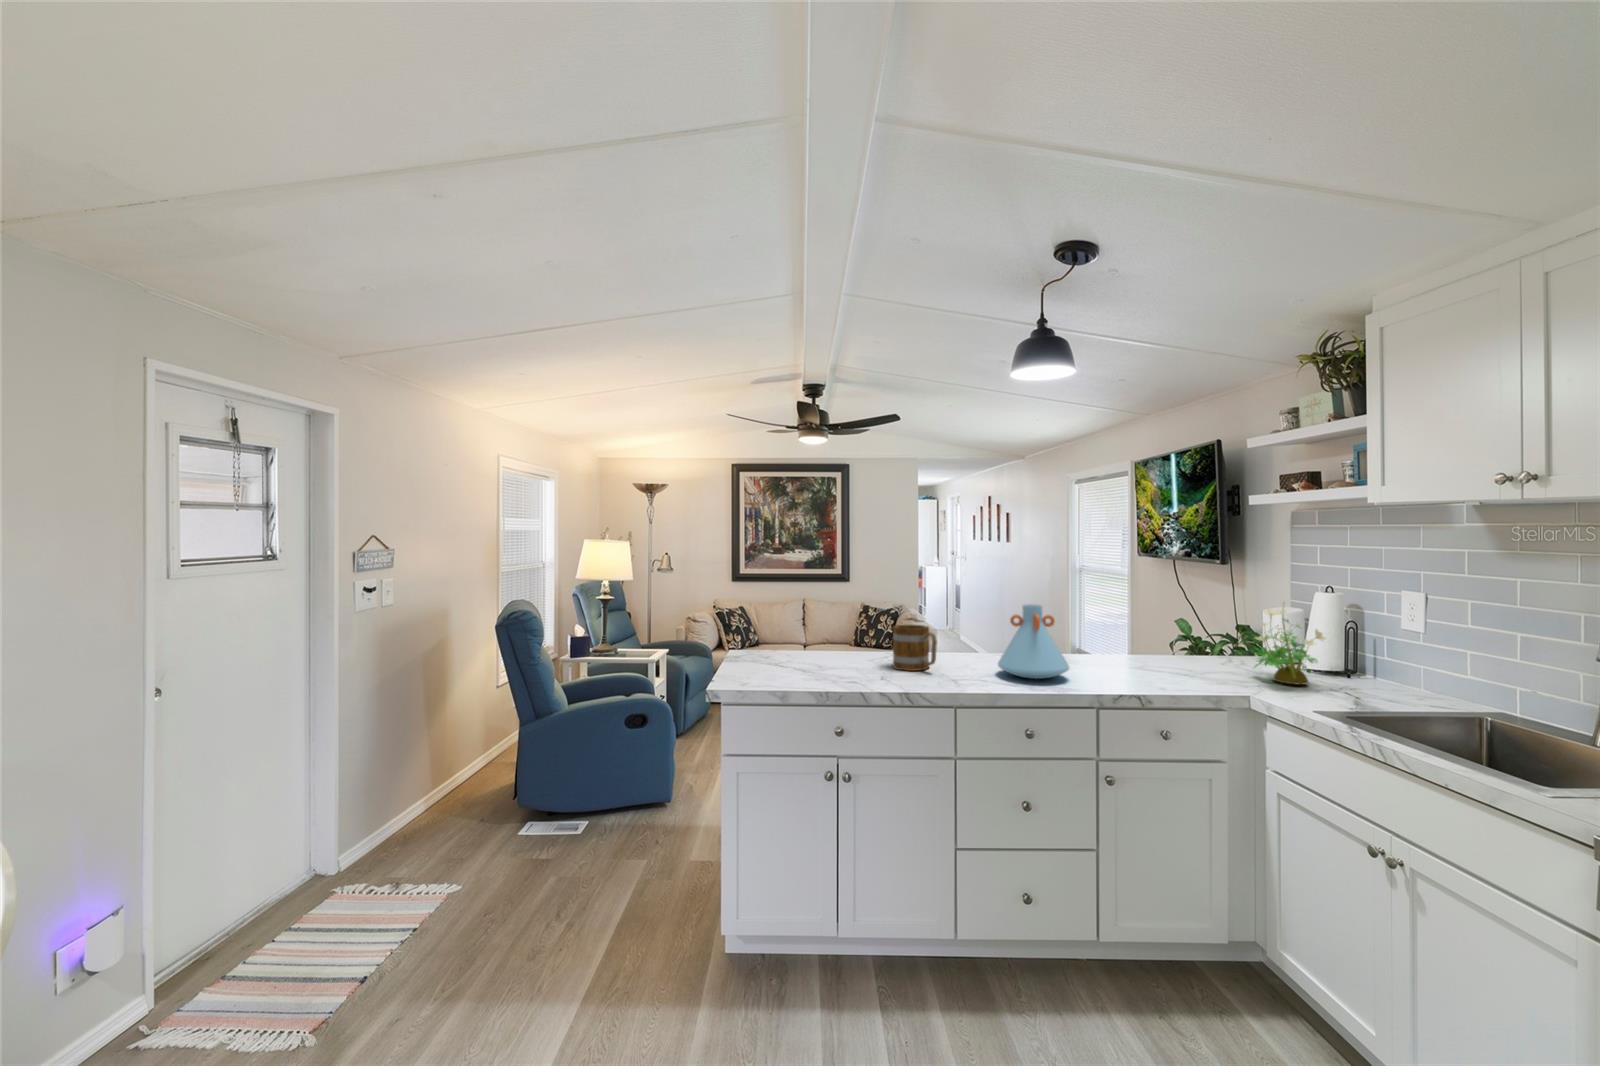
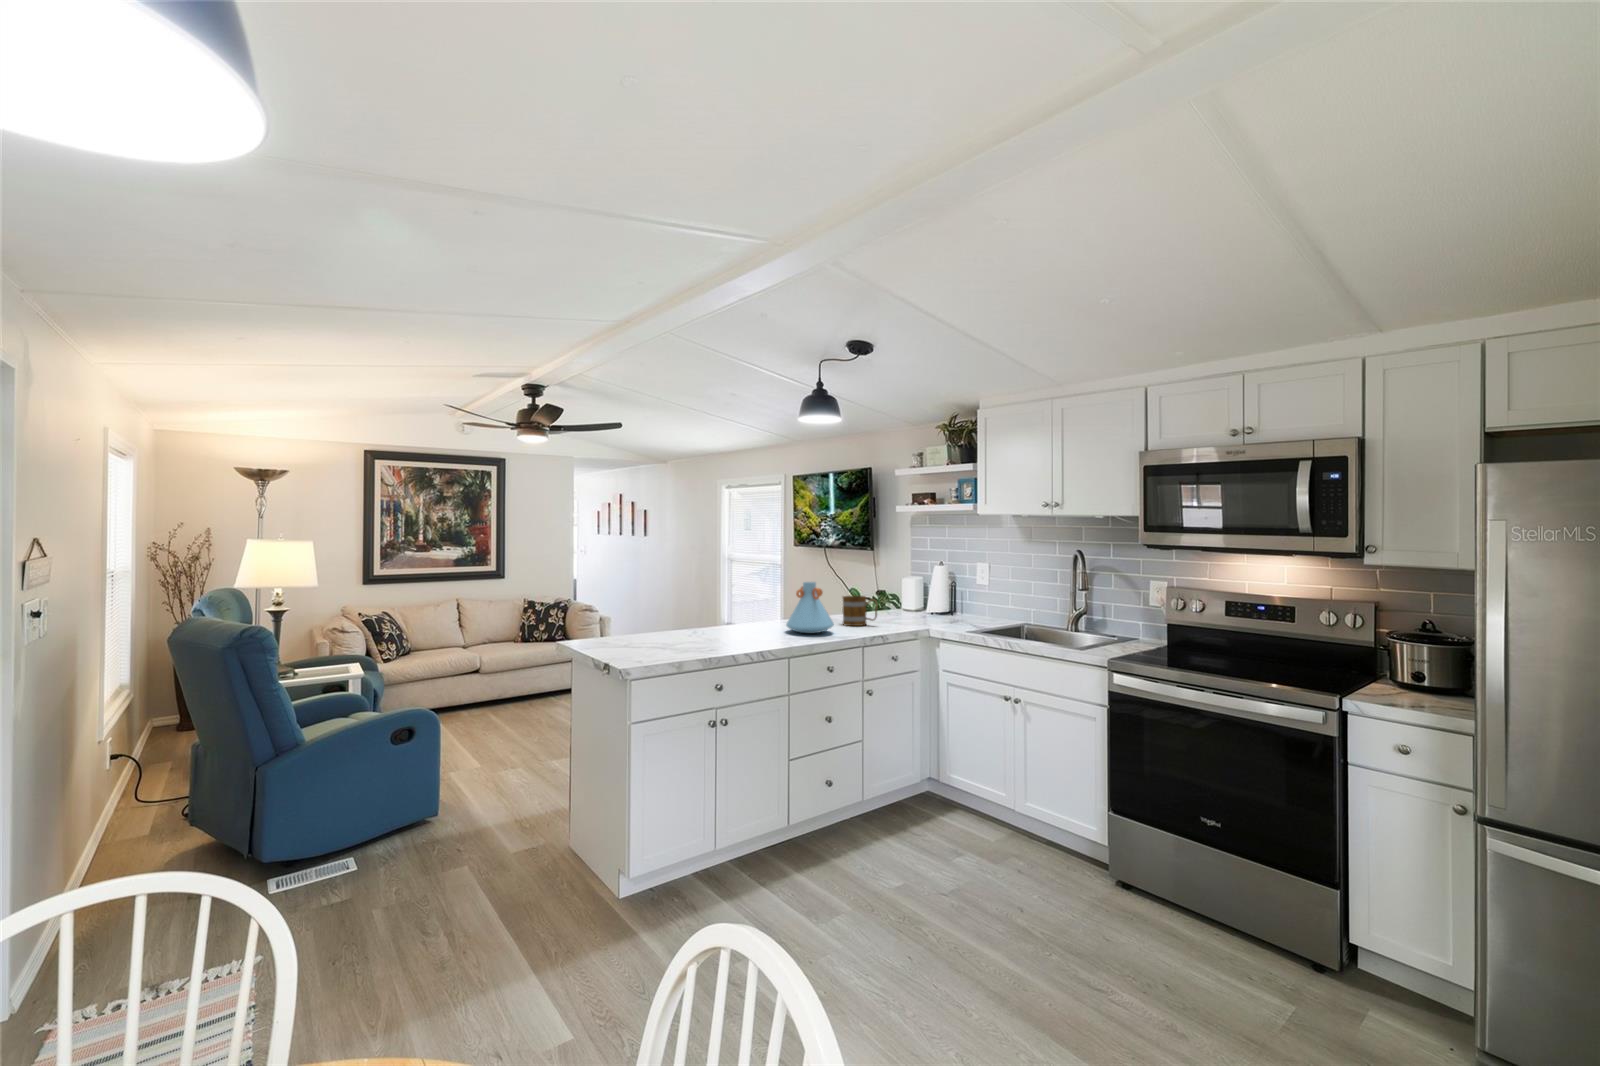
potted plant: present [1255,600,1325,684] -> none [915,571,955,622]
mug: present [893,625,937,671] -> present [843,596,878,626]

